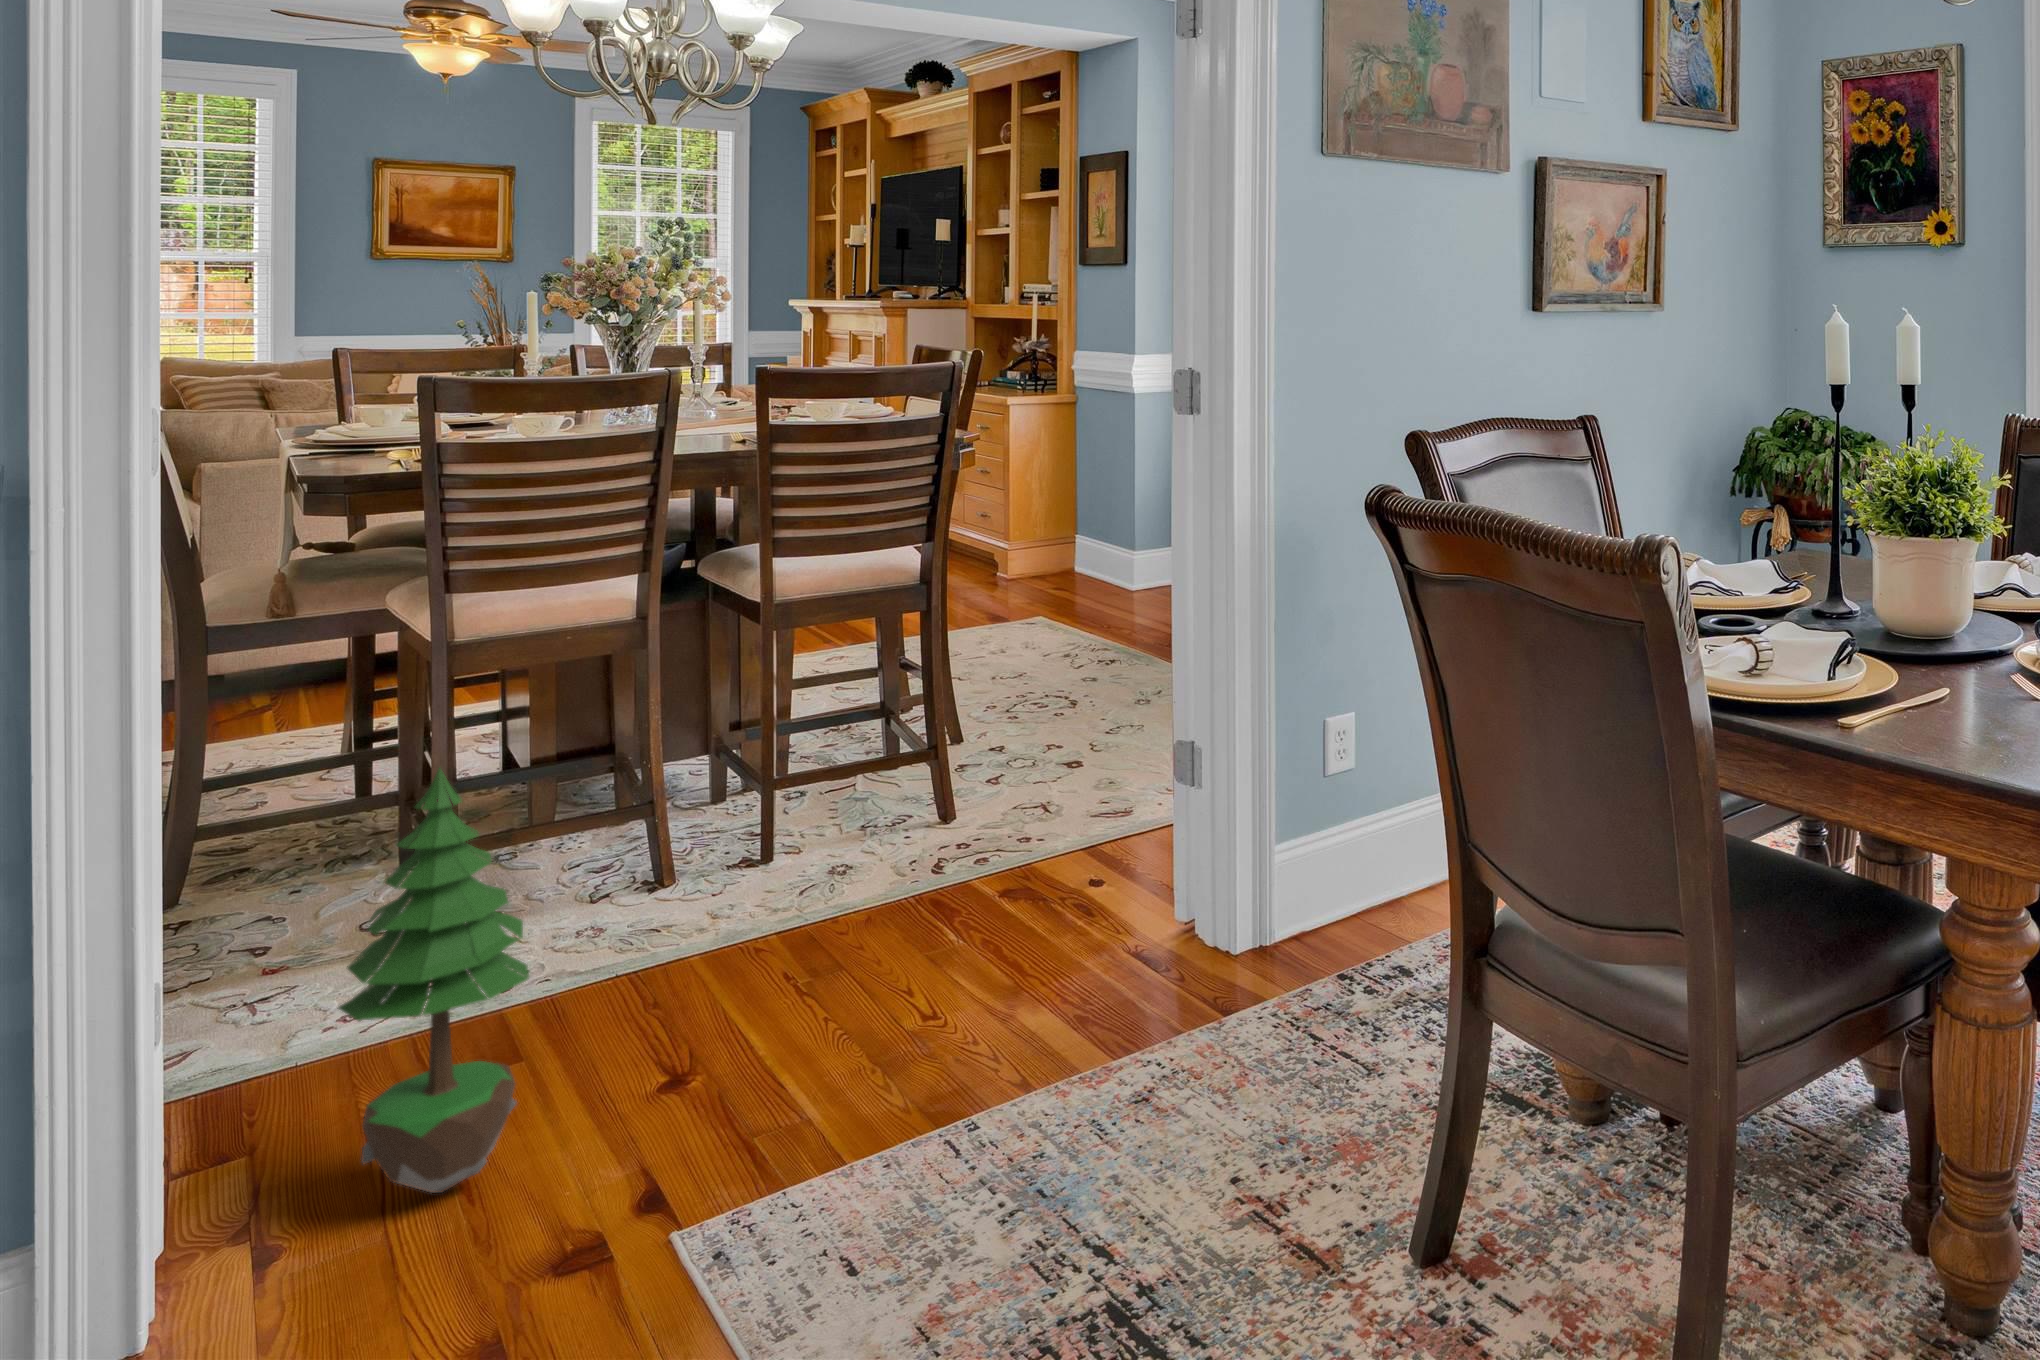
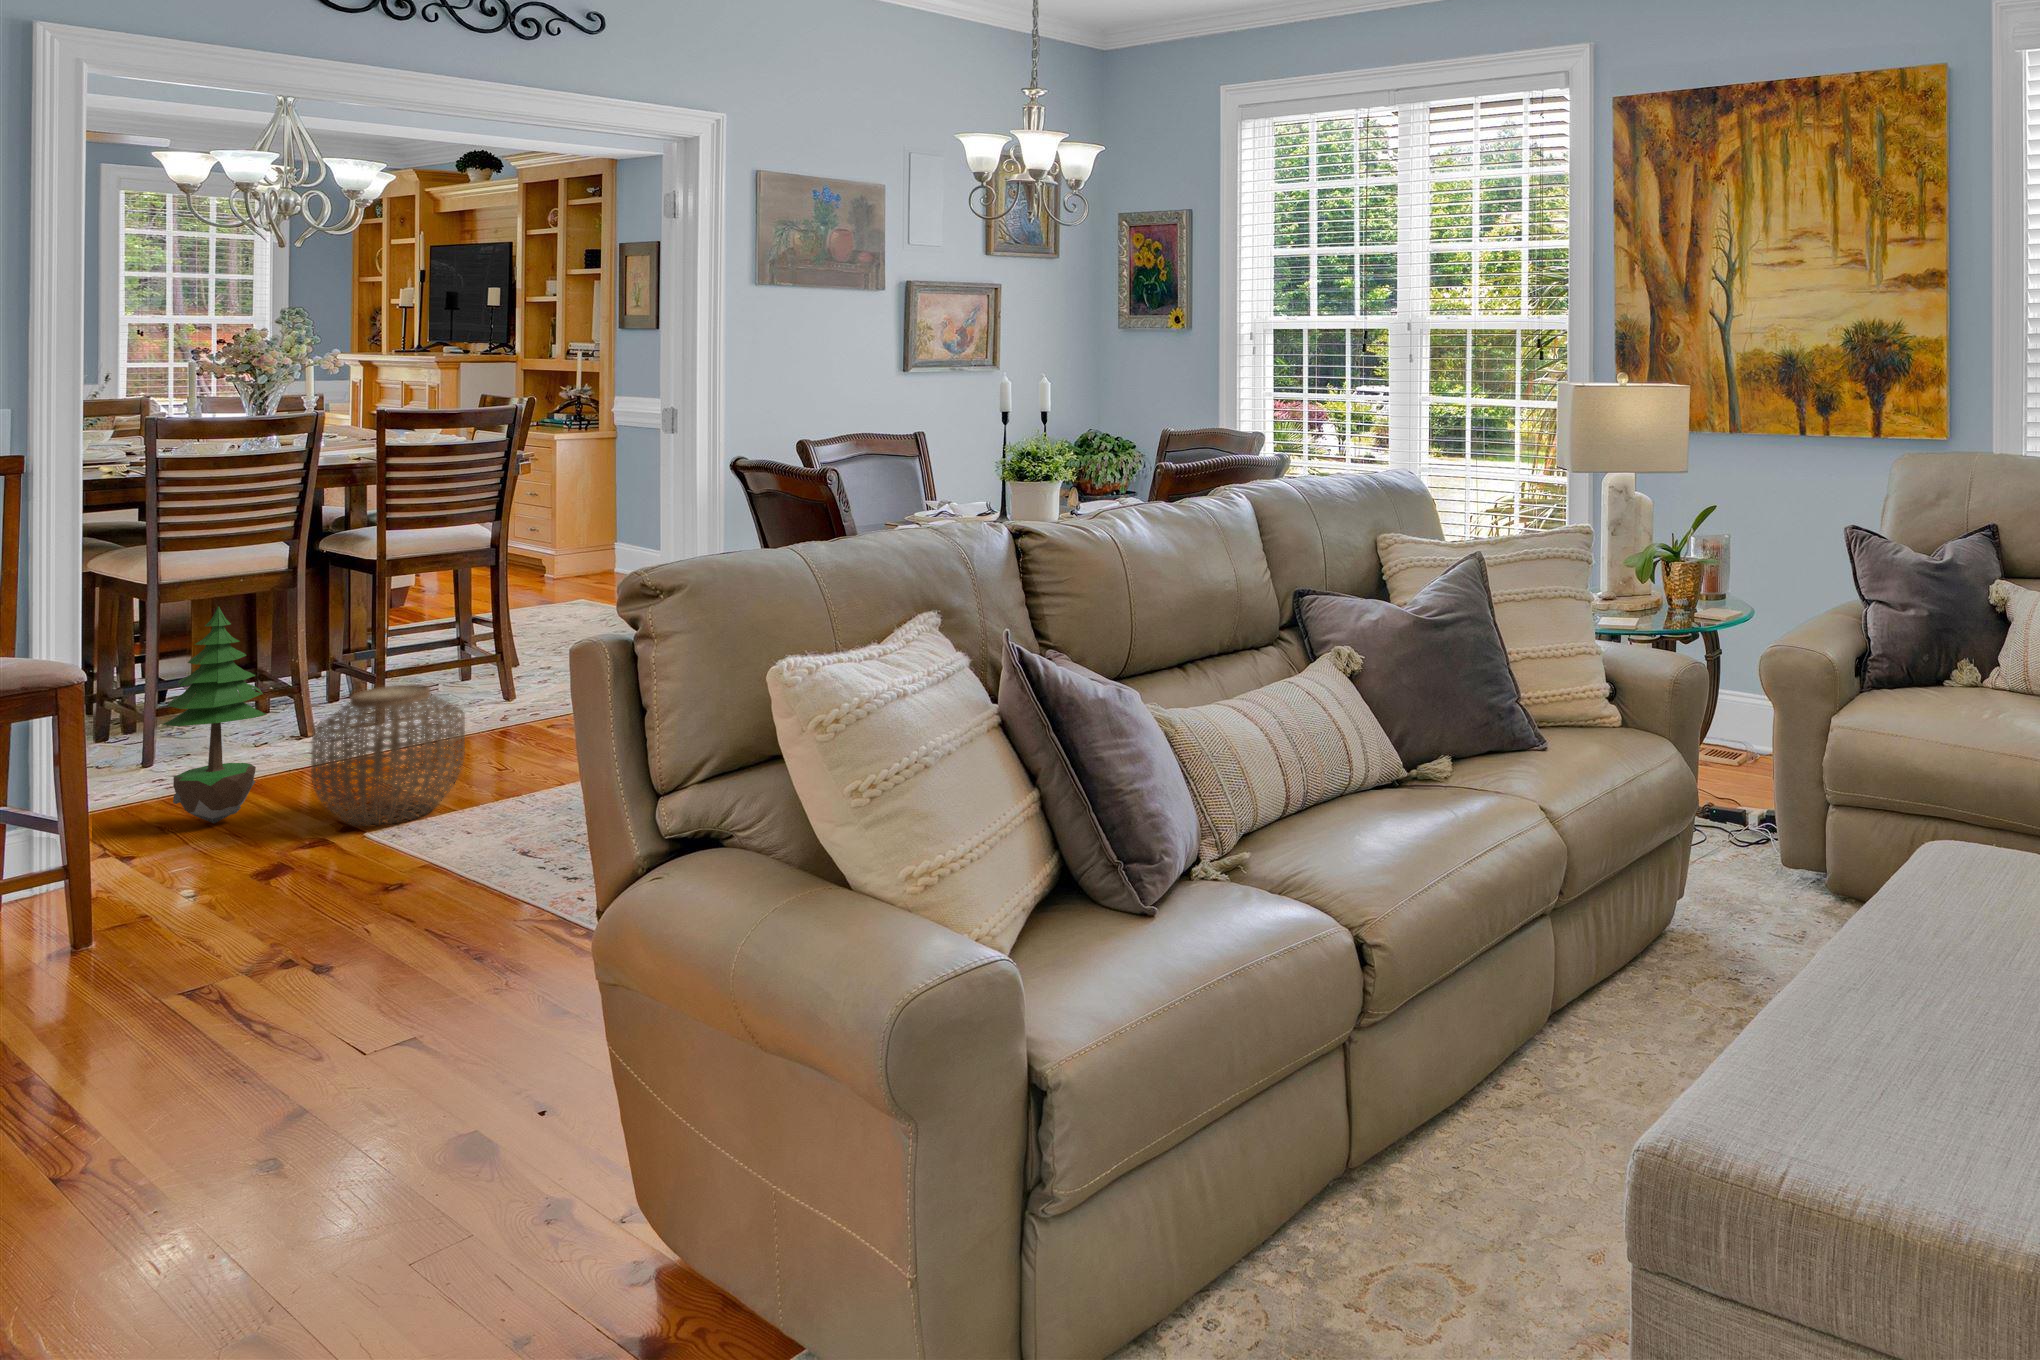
woven basket: none [589,929,871,1249] -> present [311,684,465,825]

